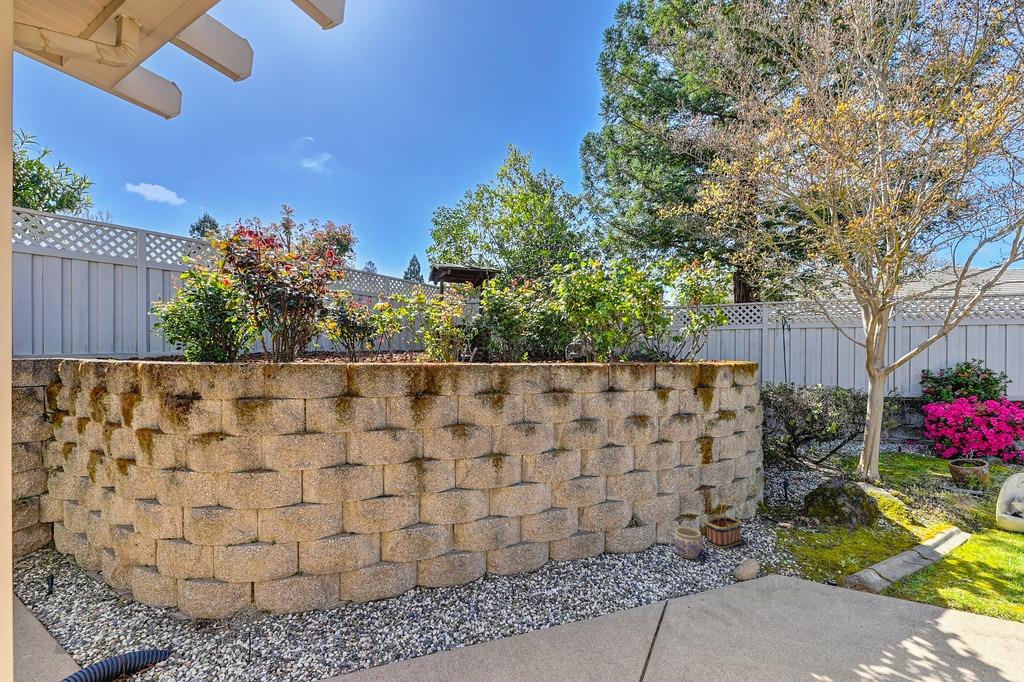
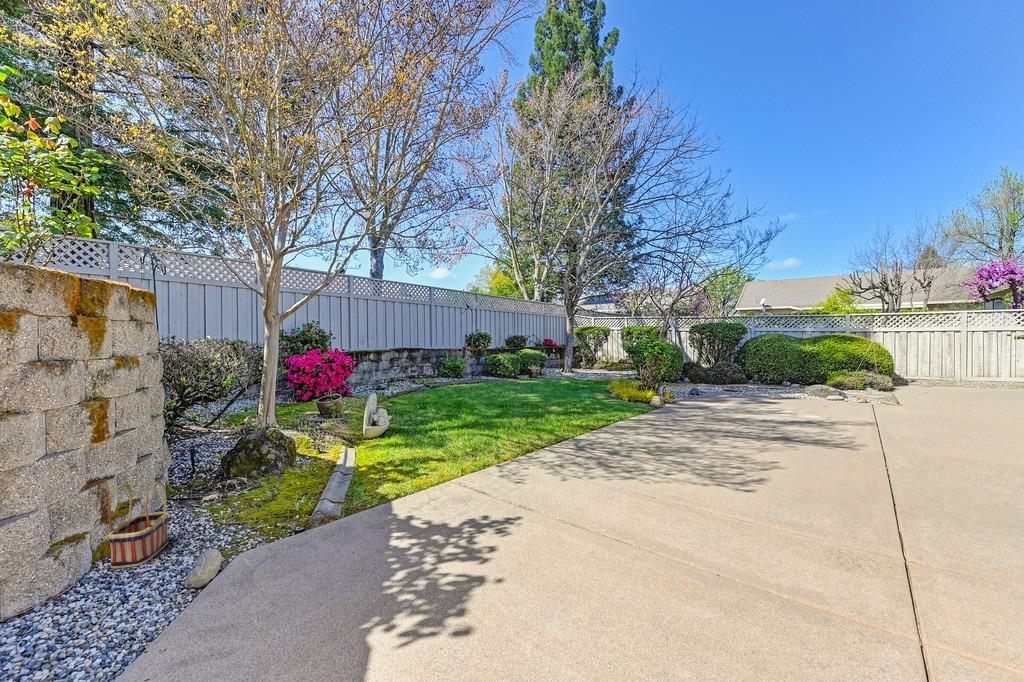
planter: present [673,527,703,559] -> none [49,552,119,615]

